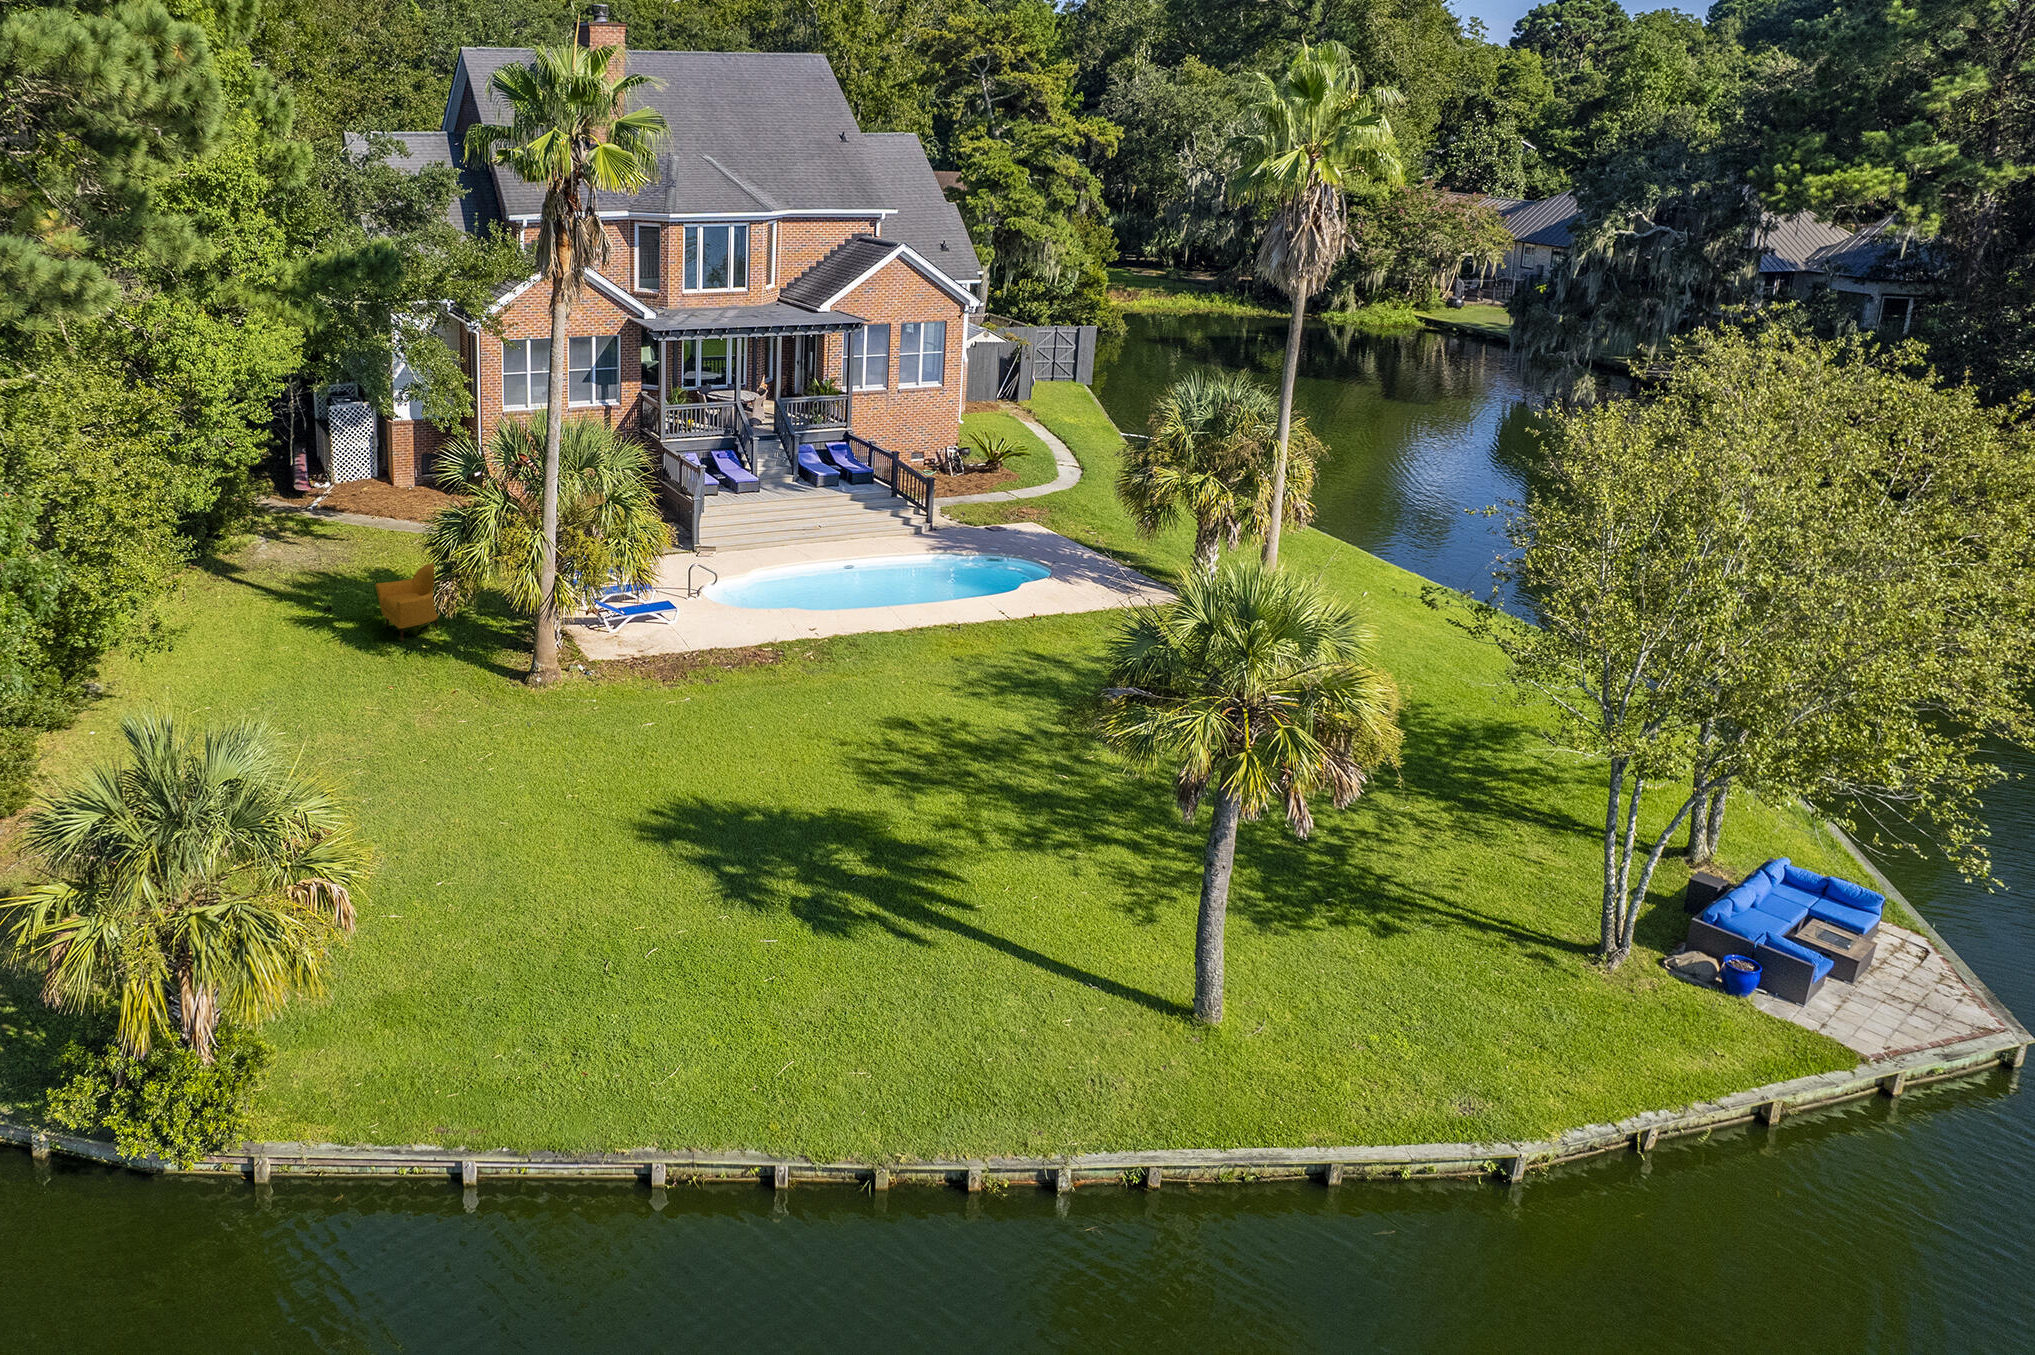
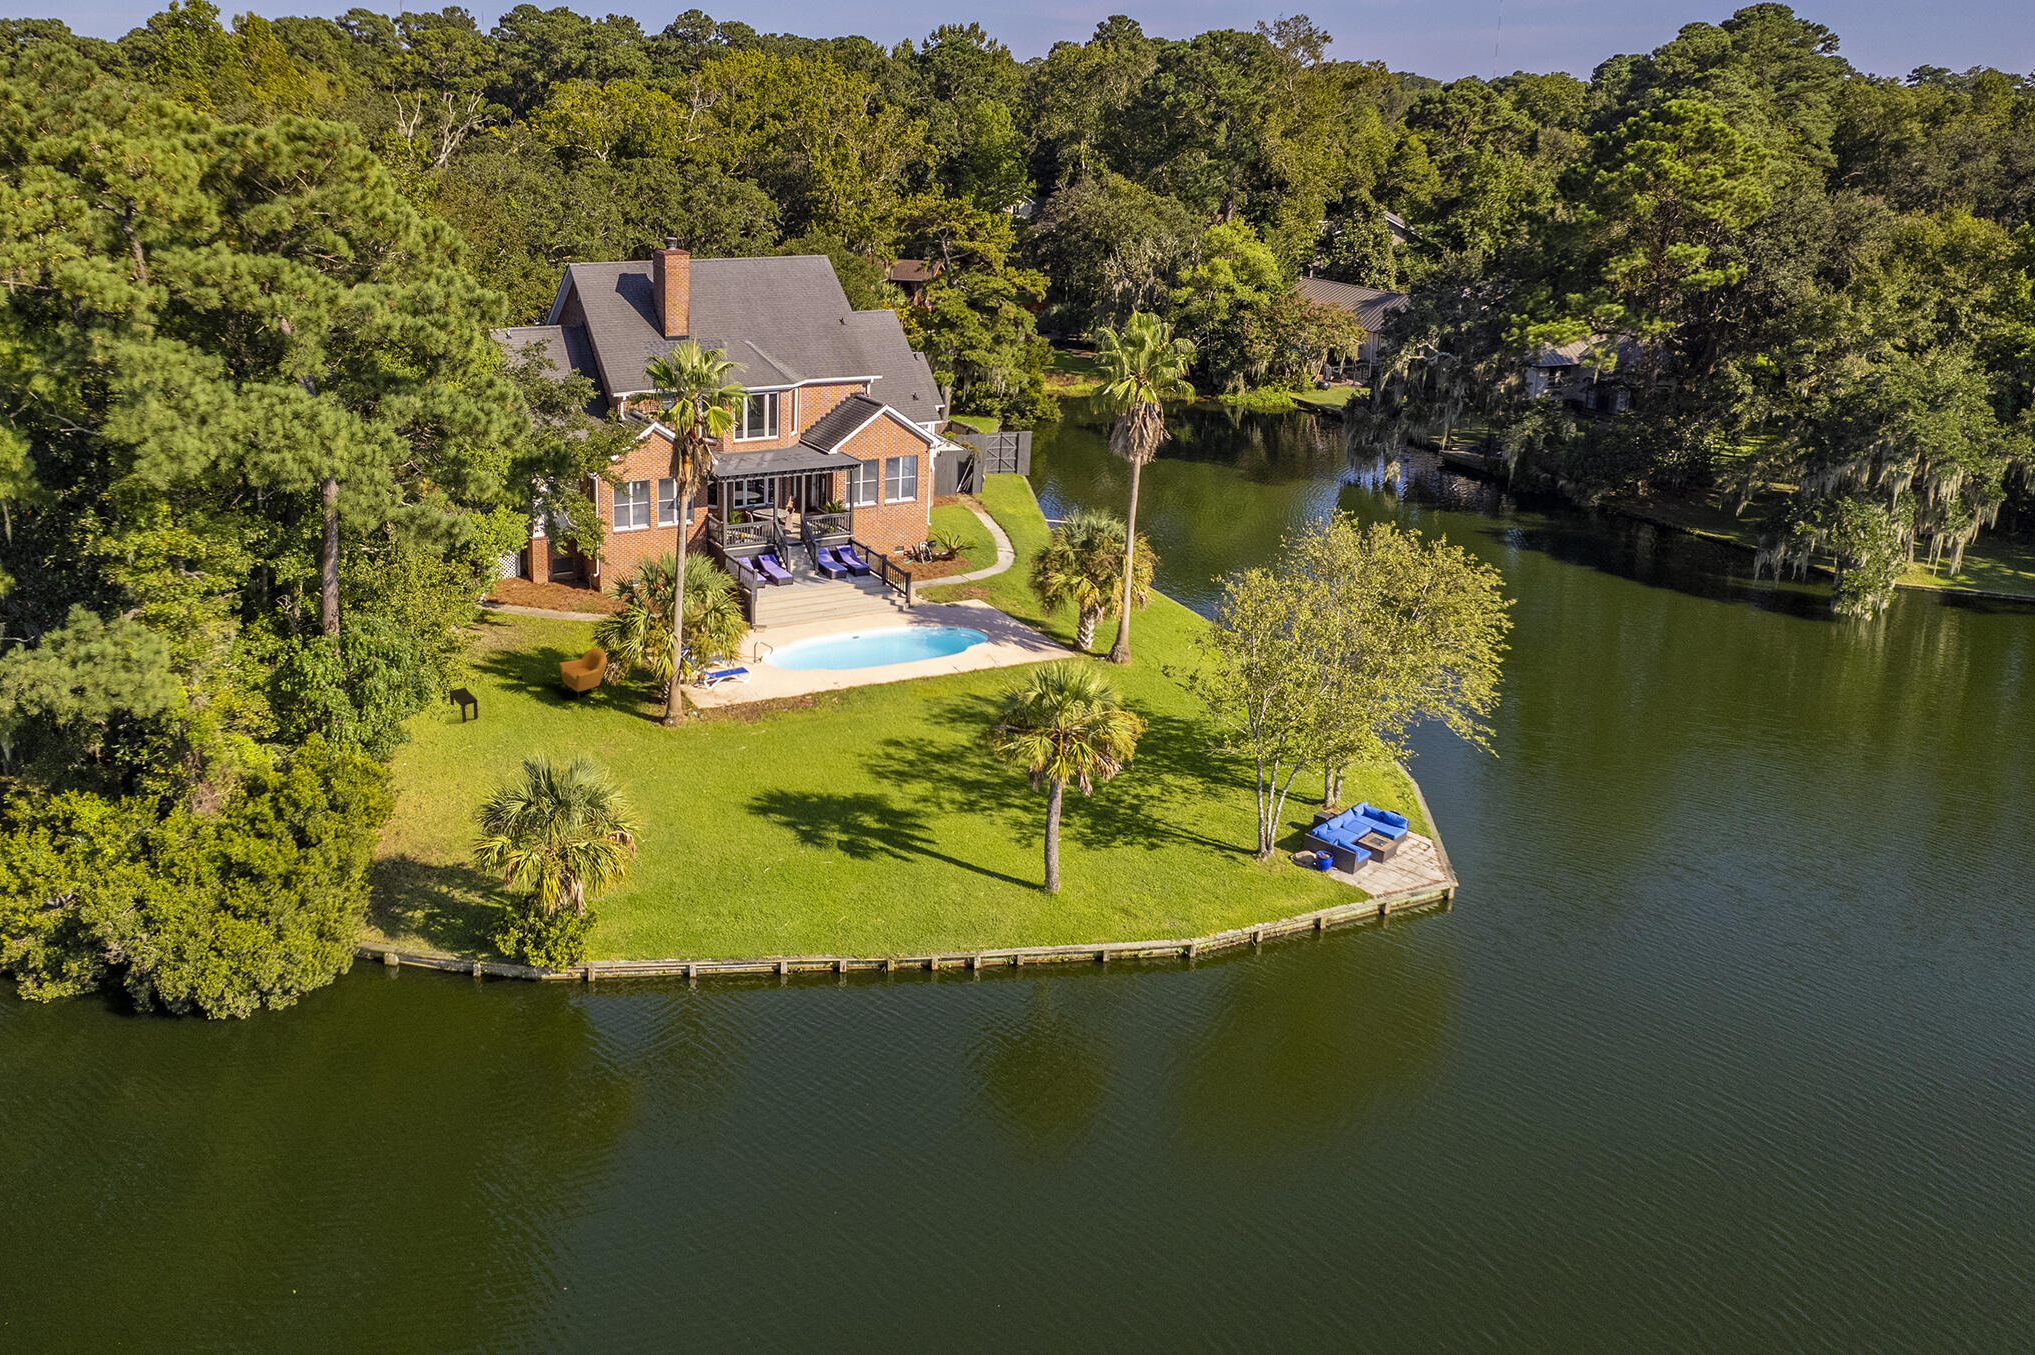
bench: none [195,616,235,670] -> present [449,687,478,722]

